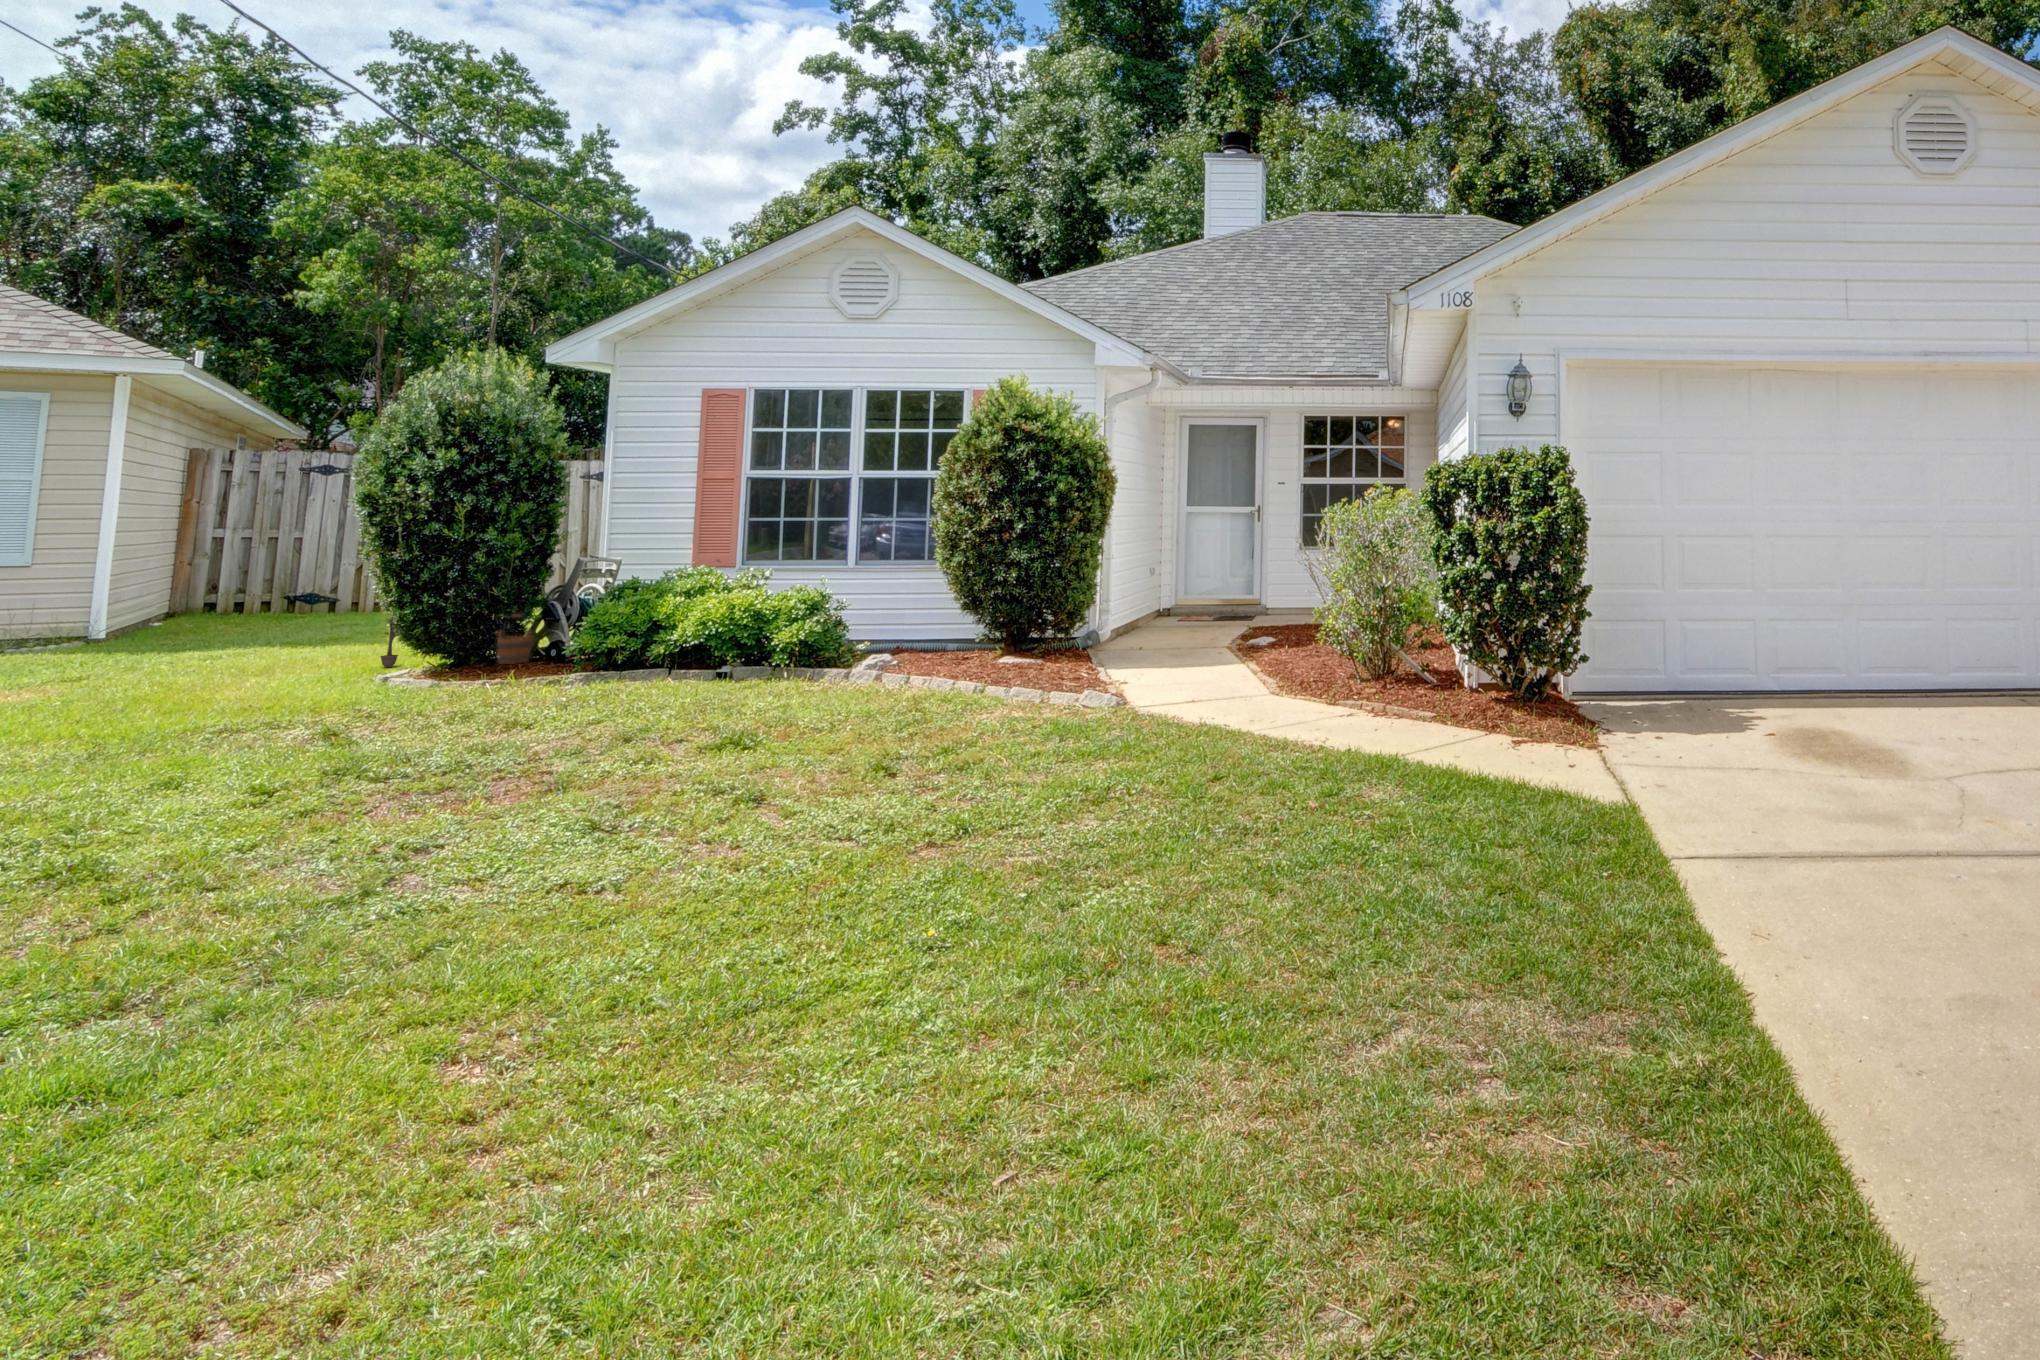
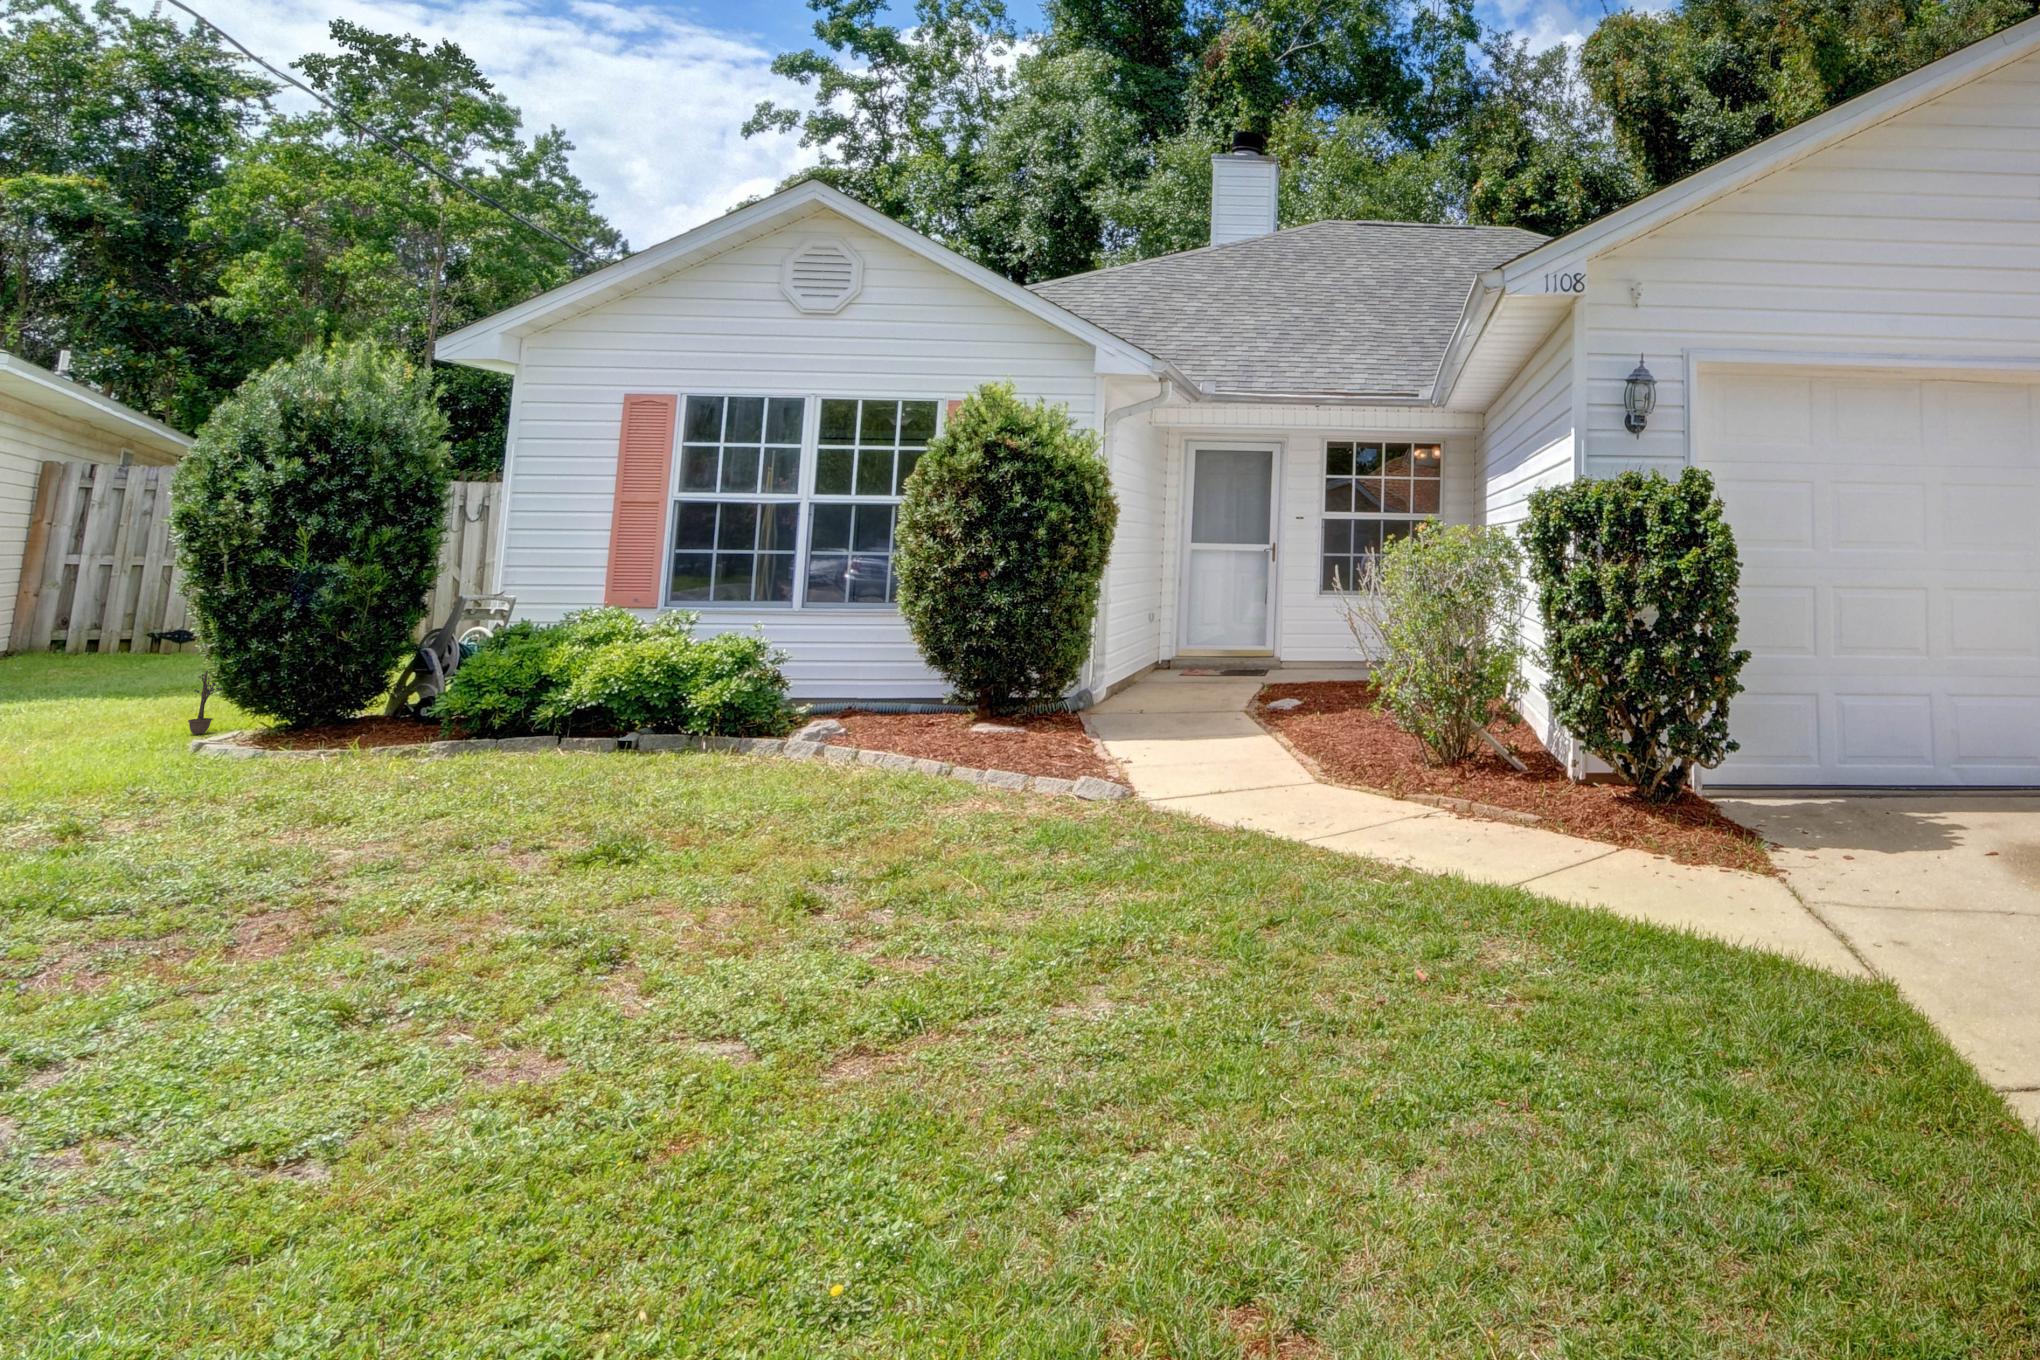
wooden bucket: present [497,614,533,664] -> none [341,667,390,731]

